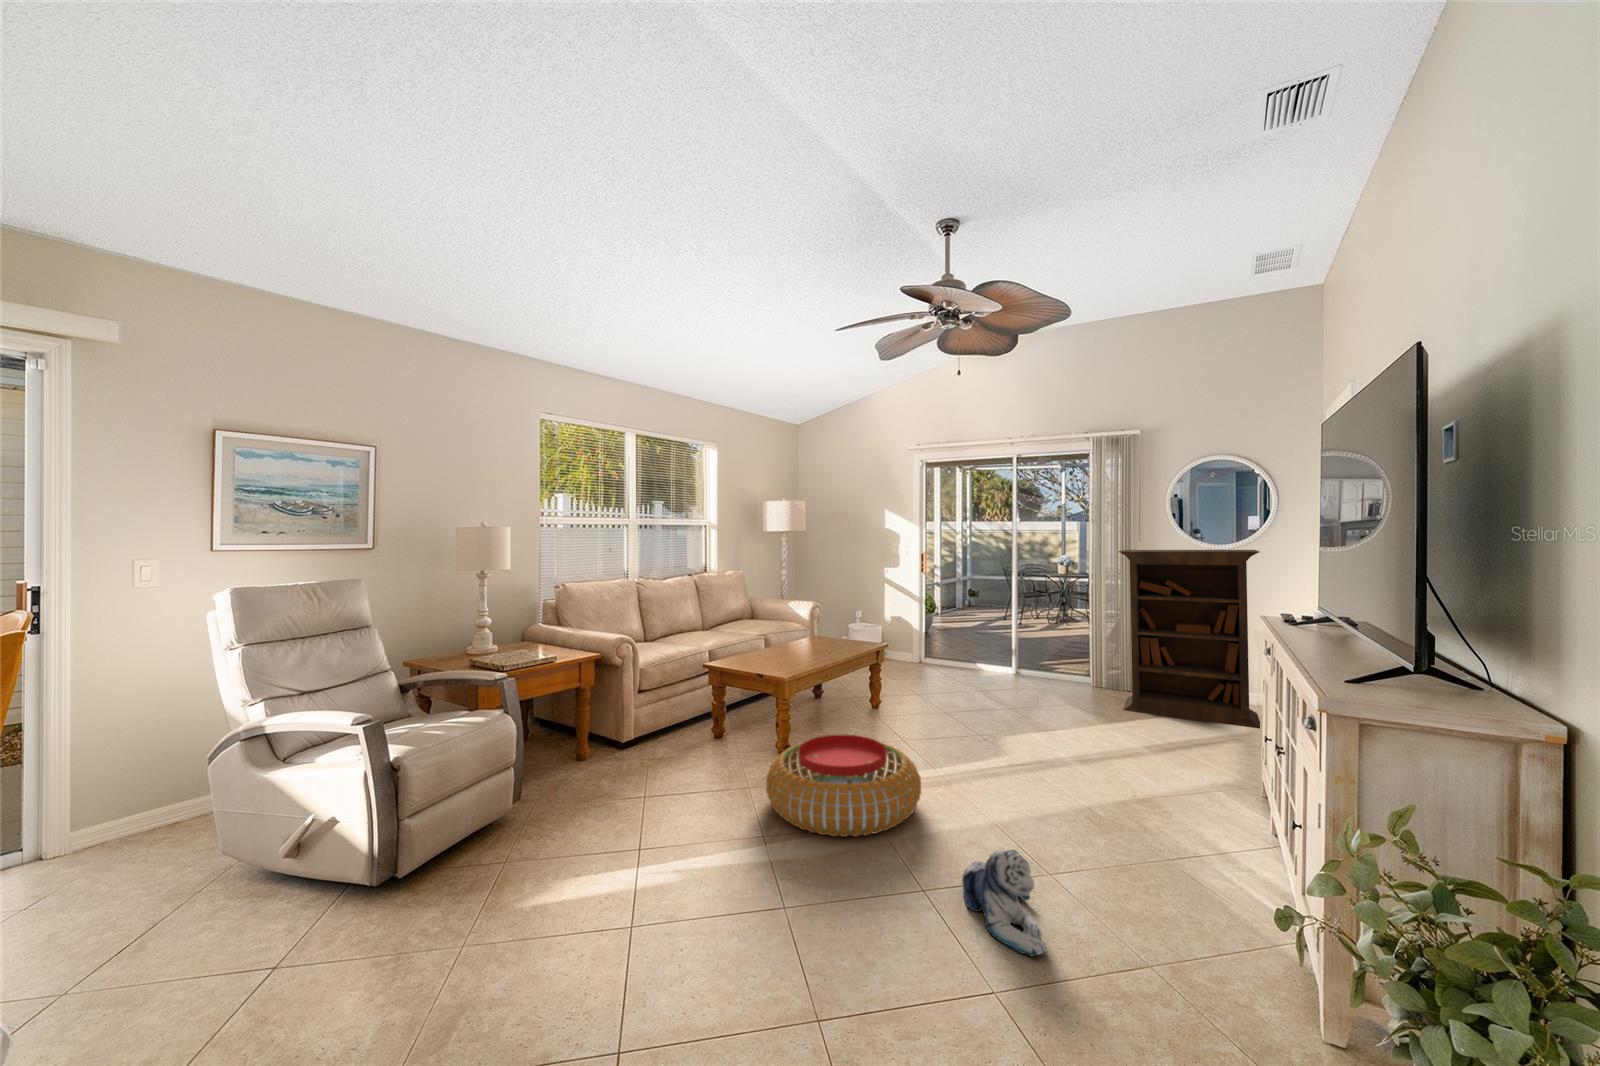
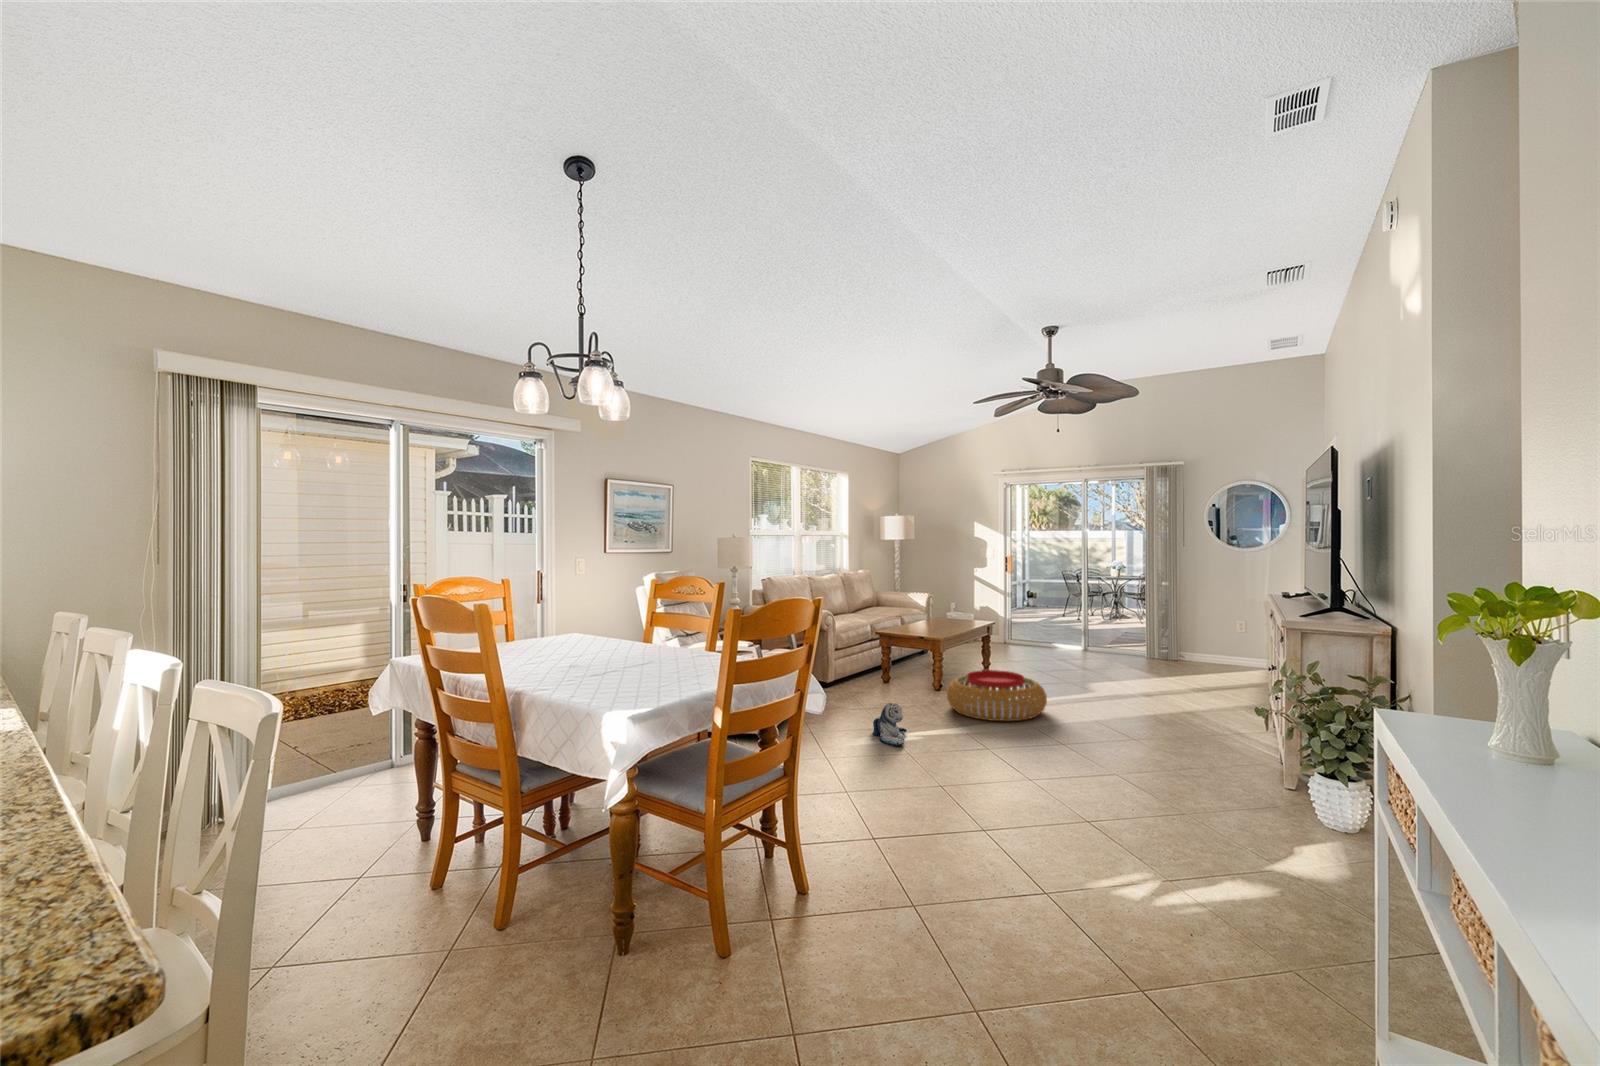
bookcase: present [1119,550,1260,729] -> none [1169,553,1274,680]
plush toy: present [962,850,1045,957] -> present [873,703,907,746]

